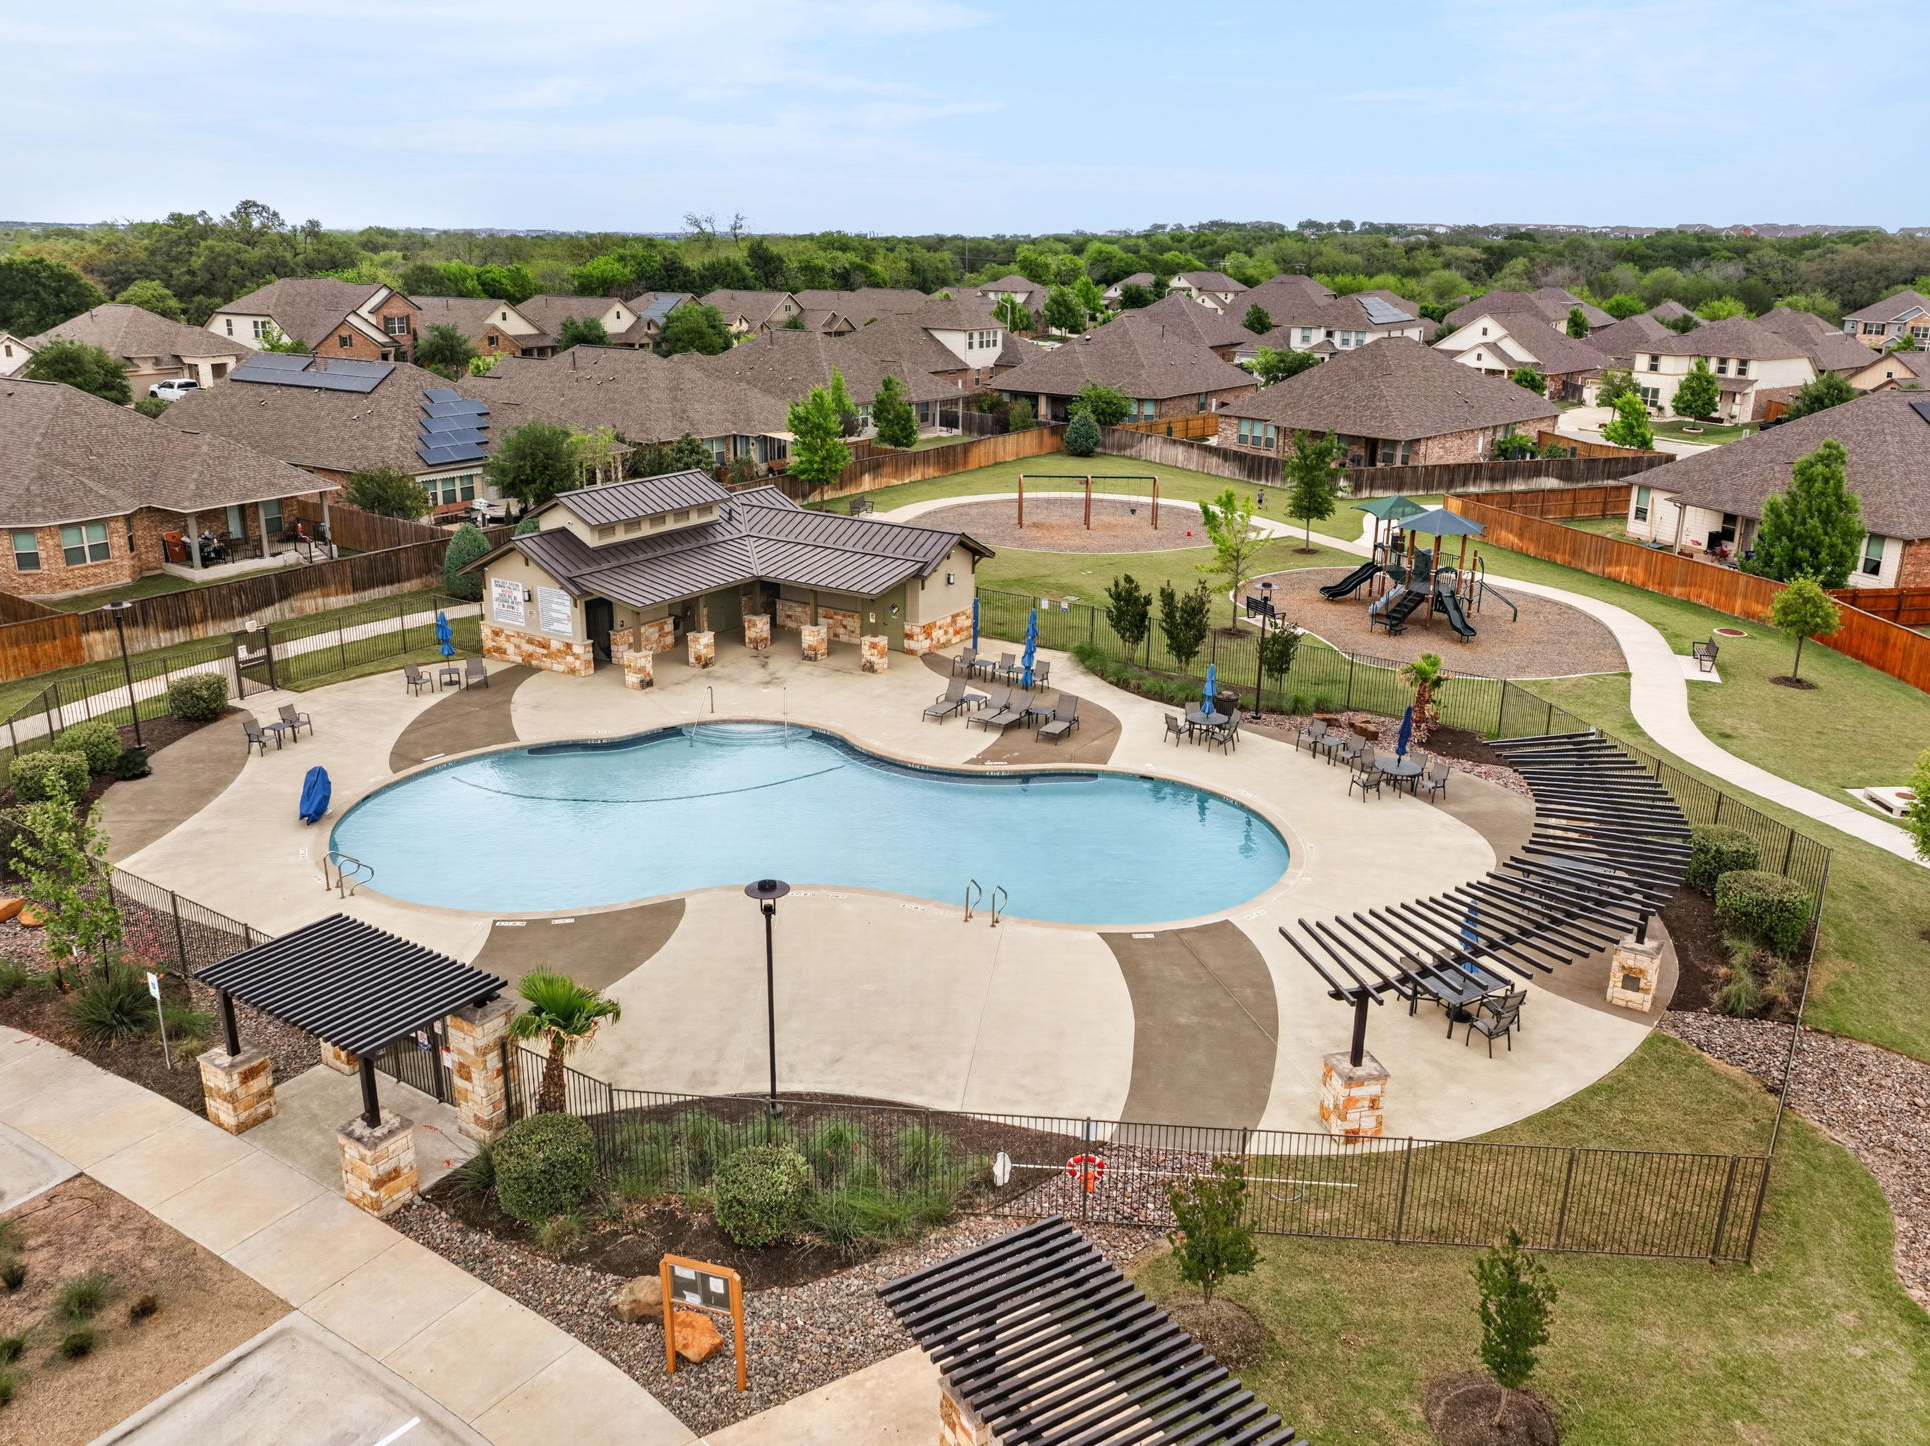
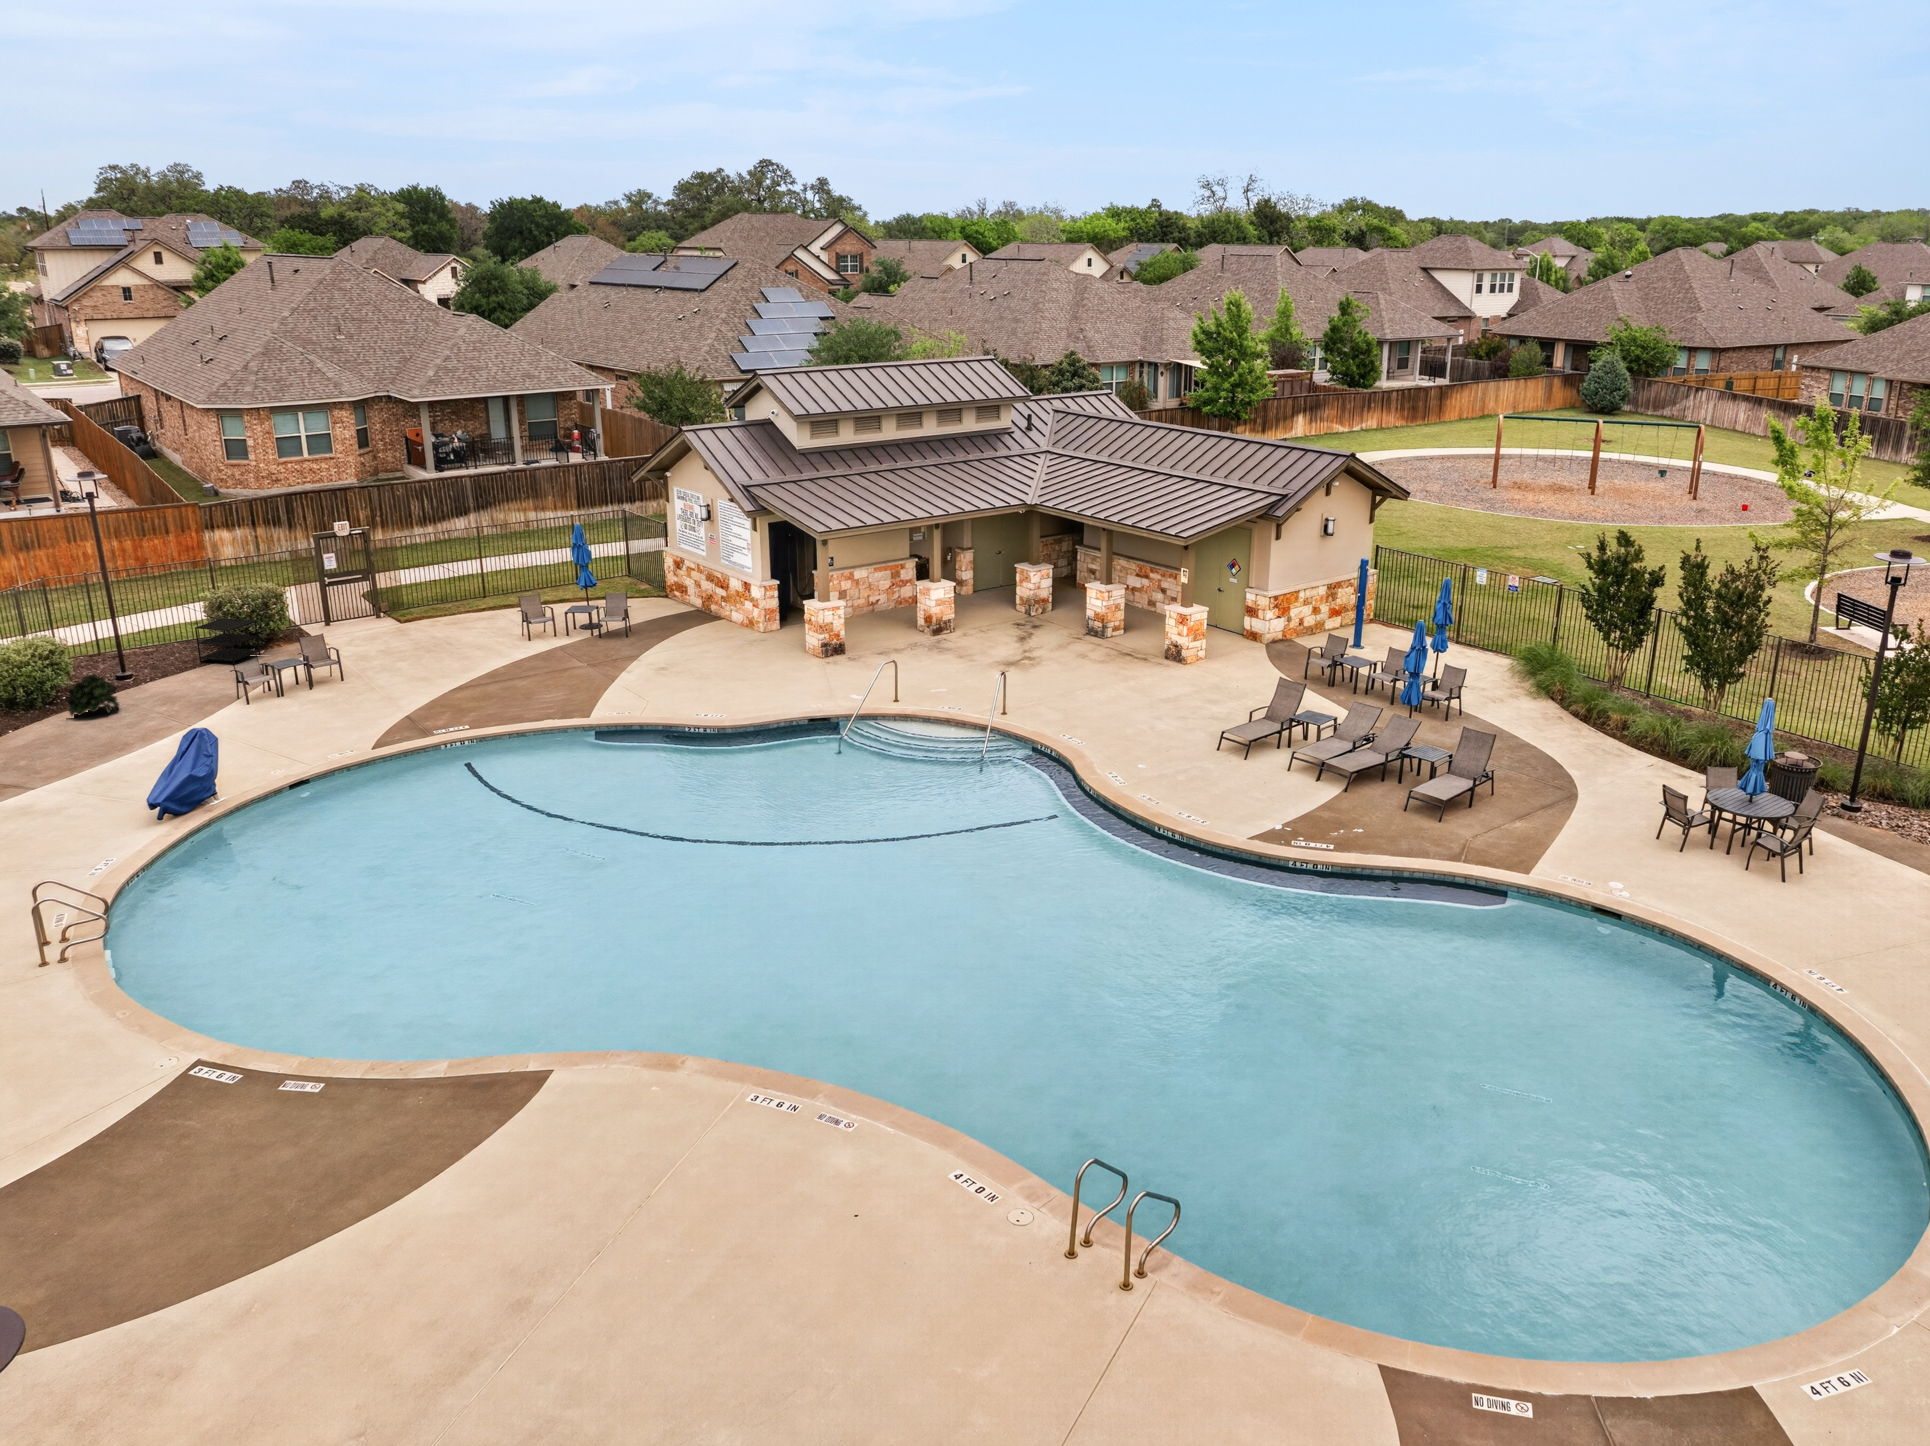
side table: none [164,701,210,735] -> present [195,618,260,666]

